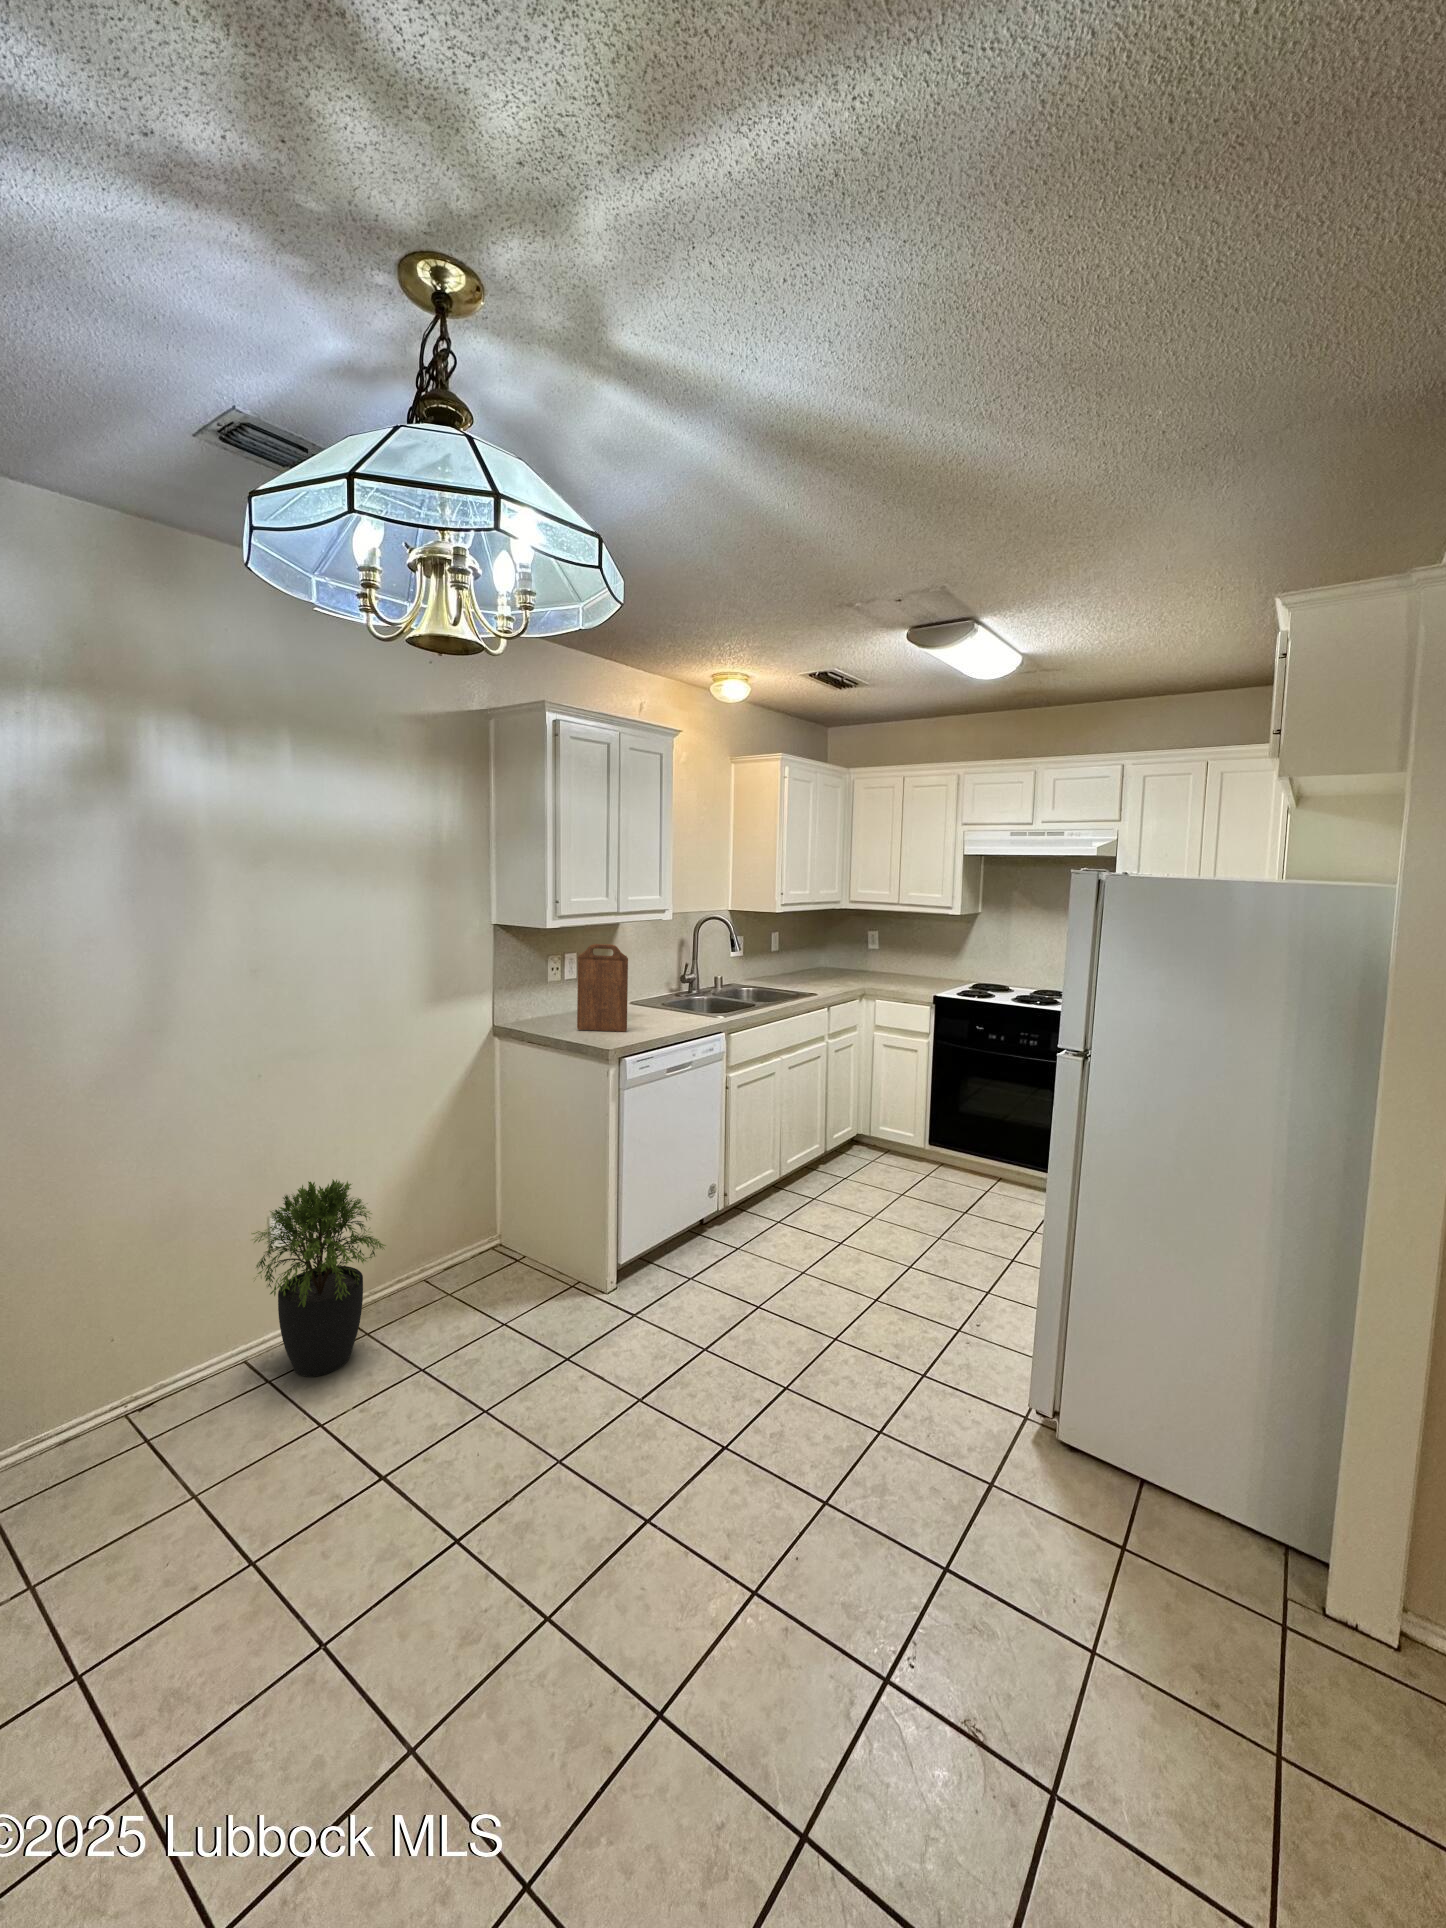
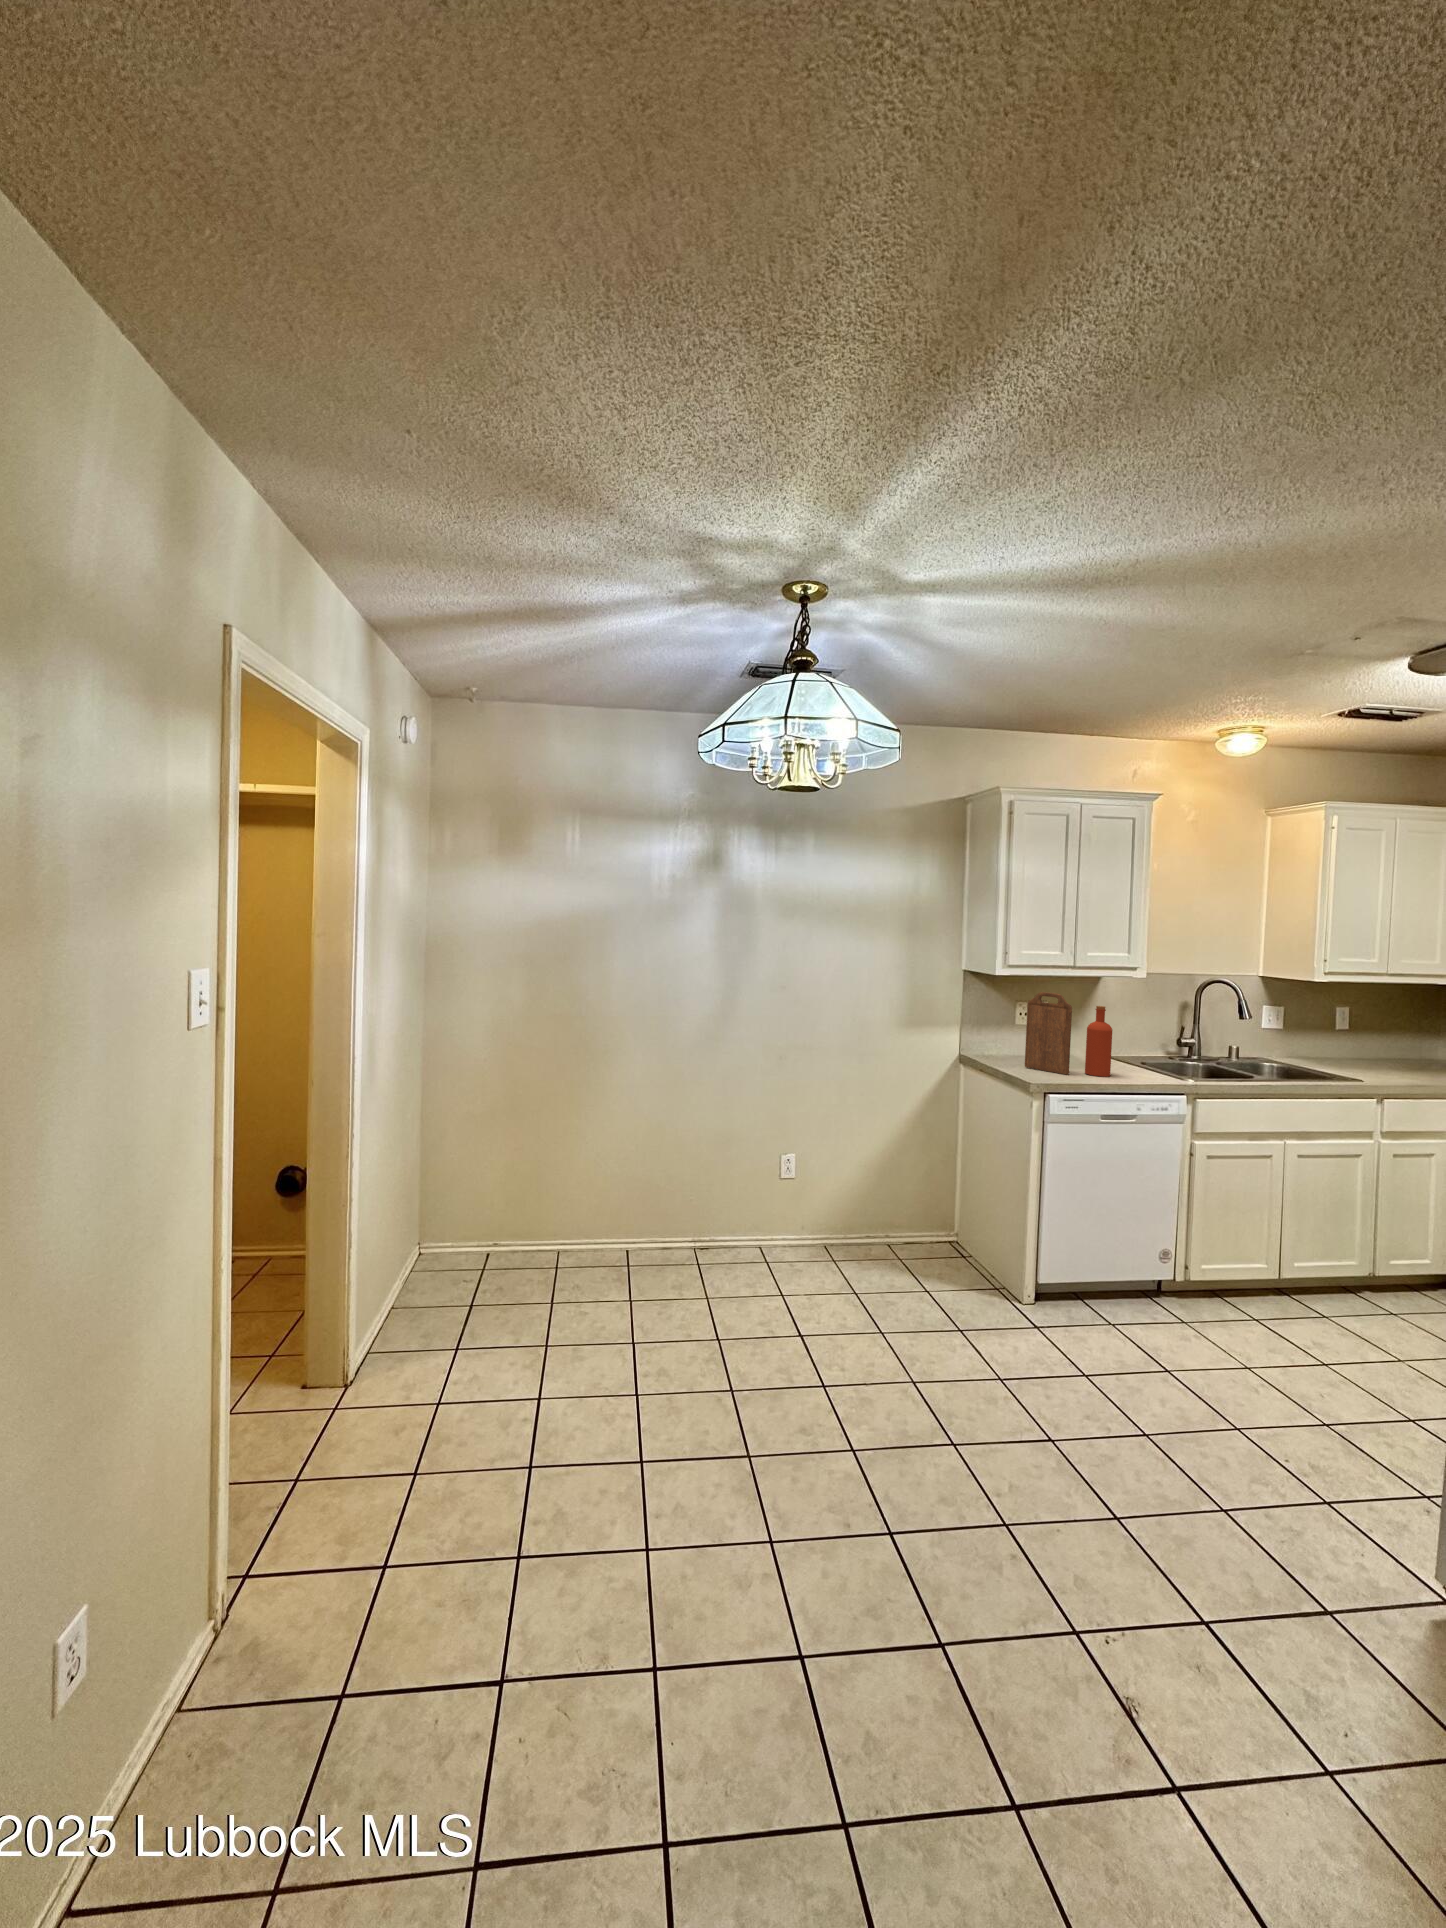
bottle: none [637,954,662,1028] -> present [1085,1006,1112,1077]
potted plant: present [252,1179,386,1377] -> none [760,1133,841,1270]

